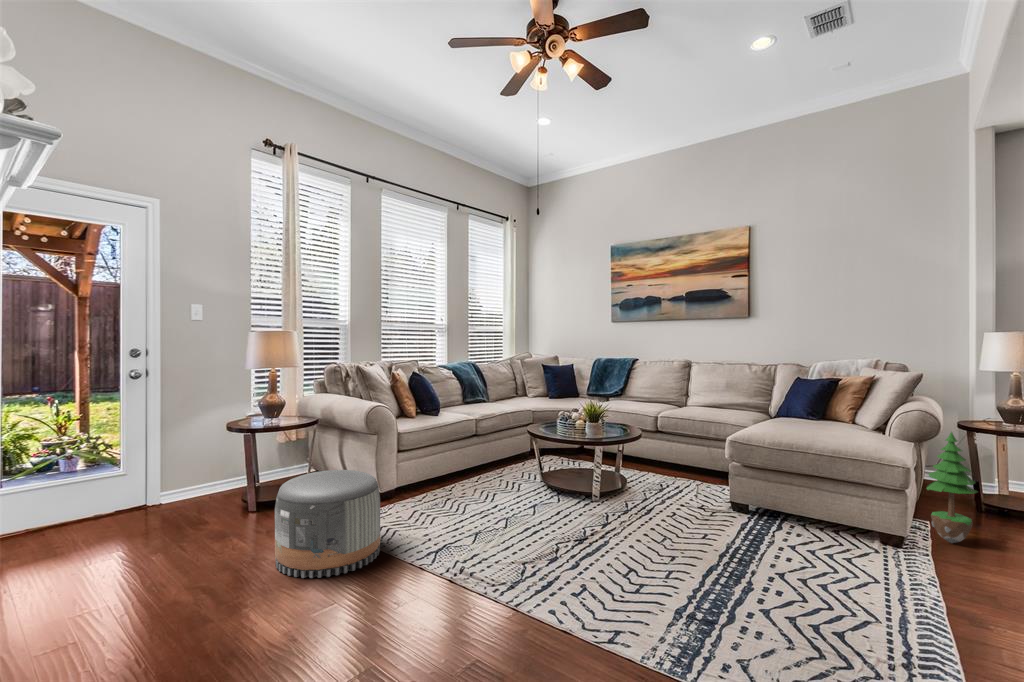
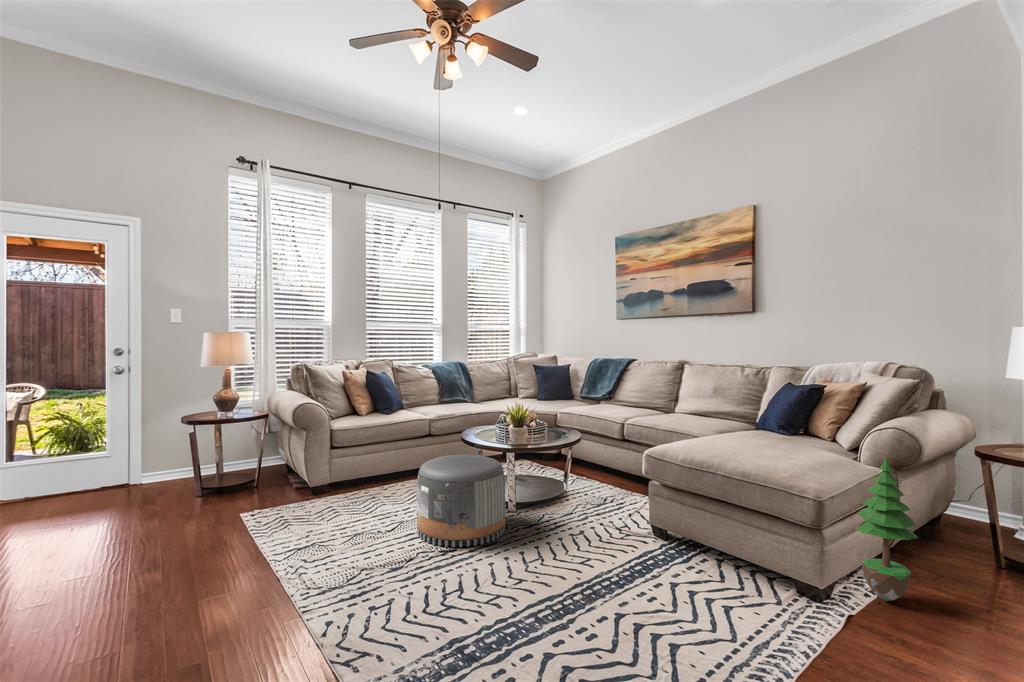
pouf: present [275,470,380,578] -> present [417,454,505,547]

